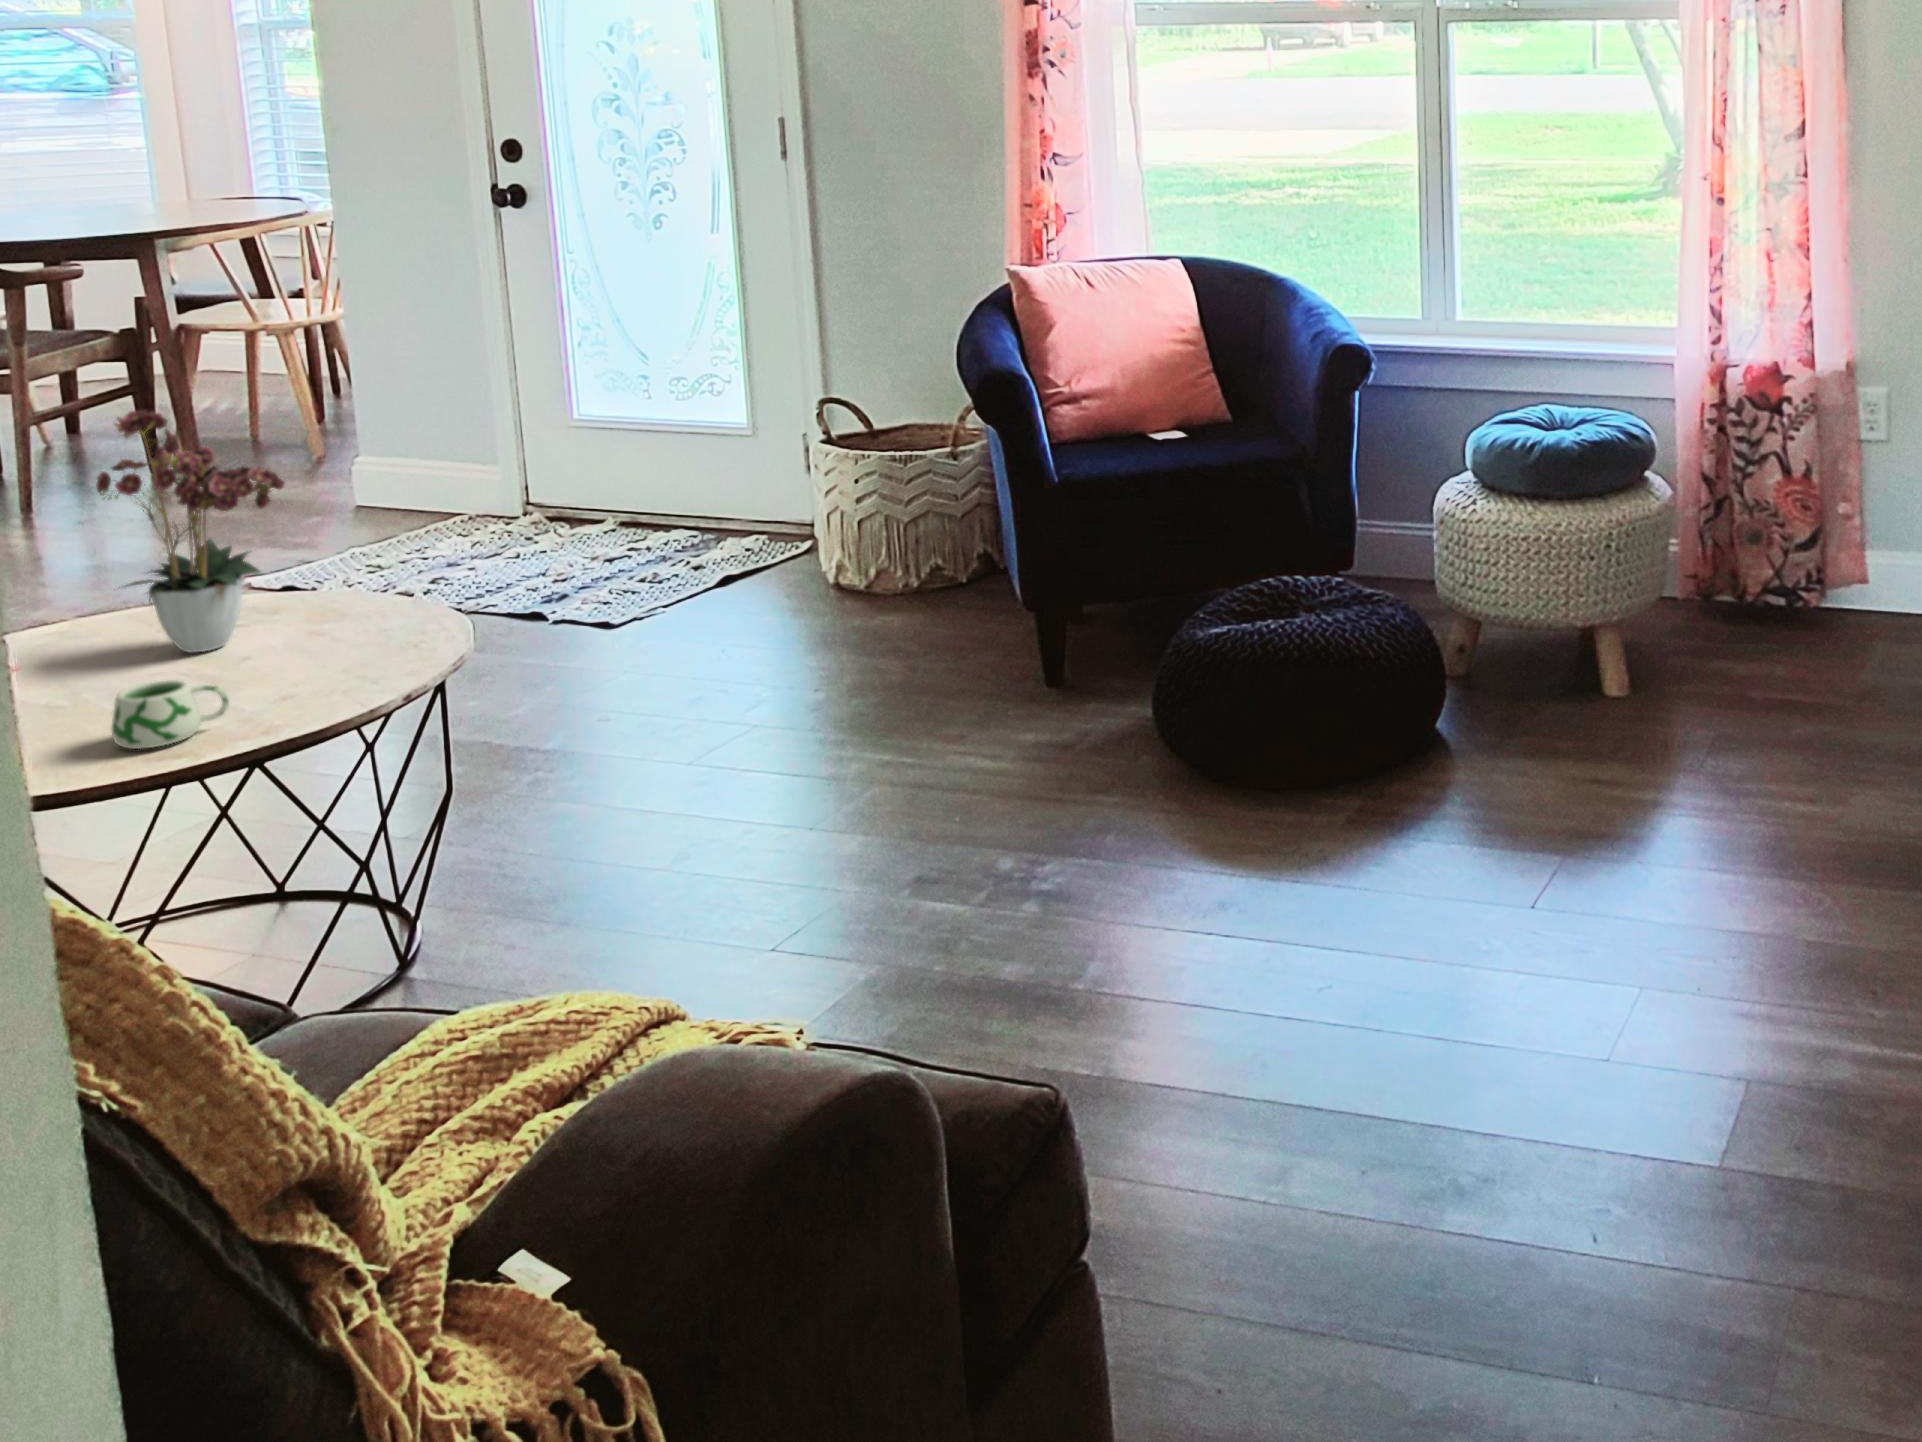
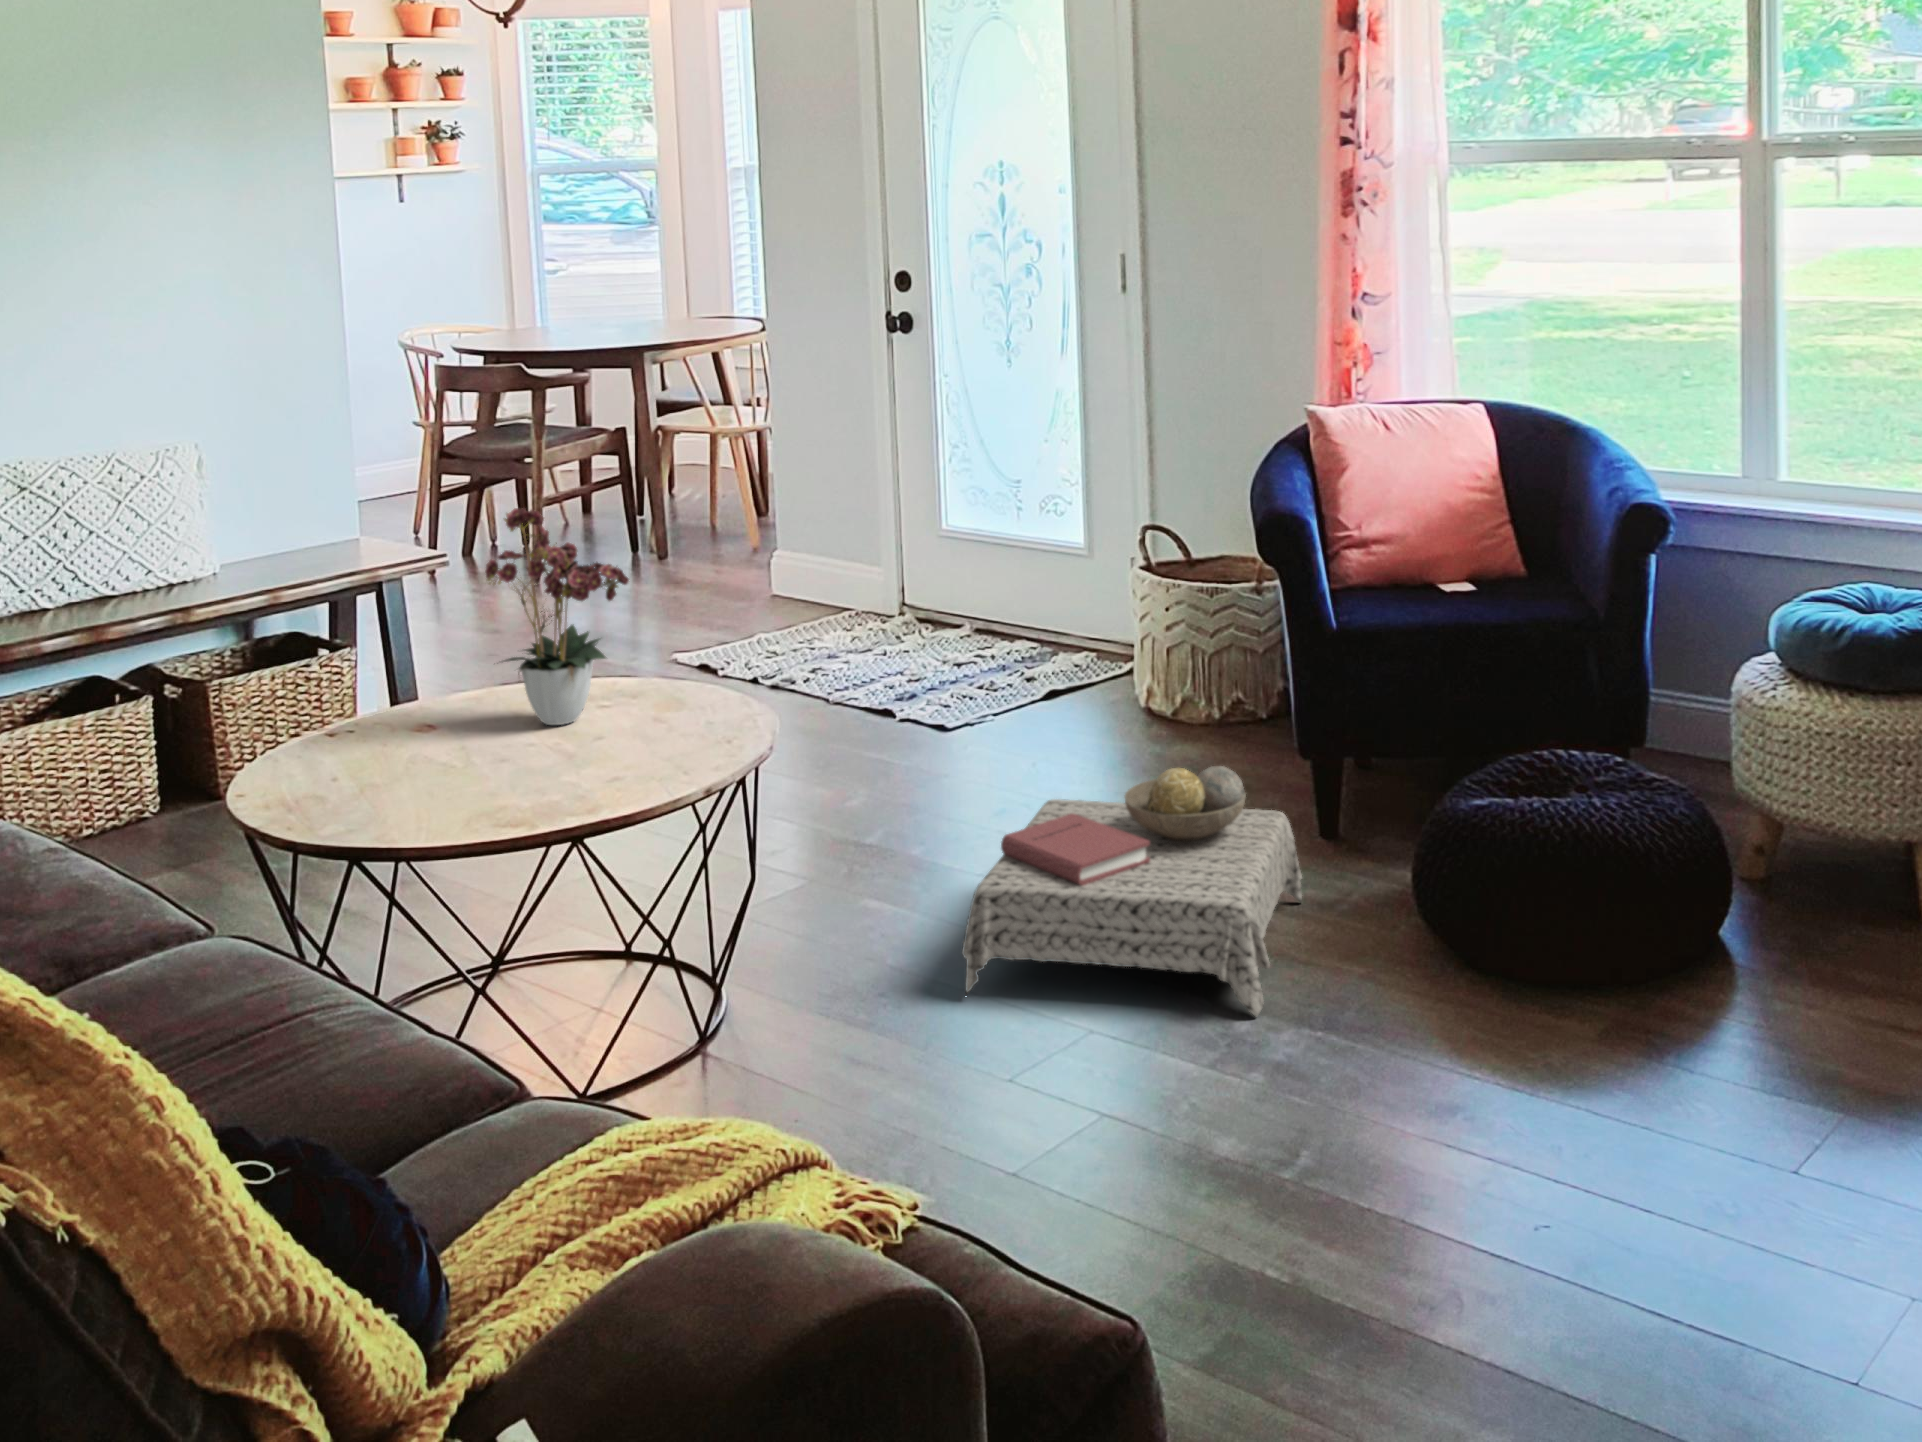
ottoman: none [698,627,1042,886] -> present [962,766,1302,1016]
mug: present [112,680,229,749] -> none [461,751,552,811]

